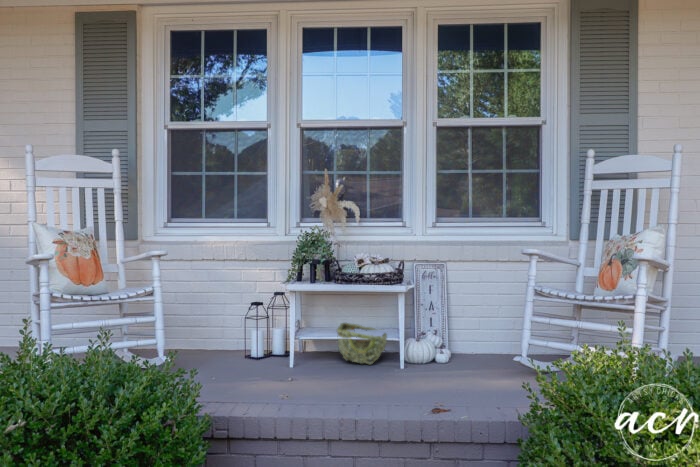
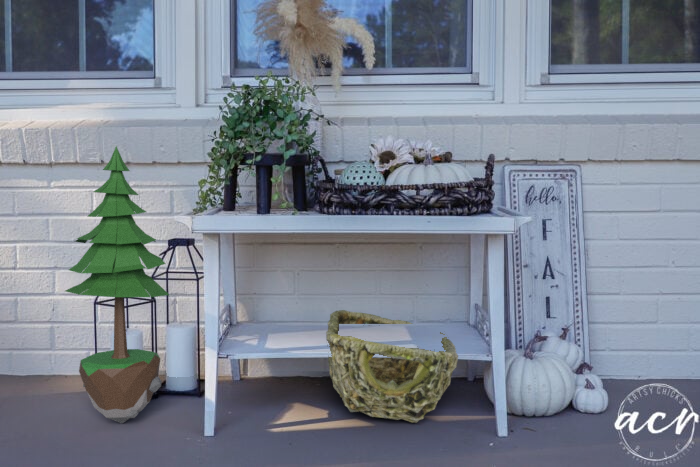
potted tree: none [239,258,277,364] -> present [65,146,169,424]

